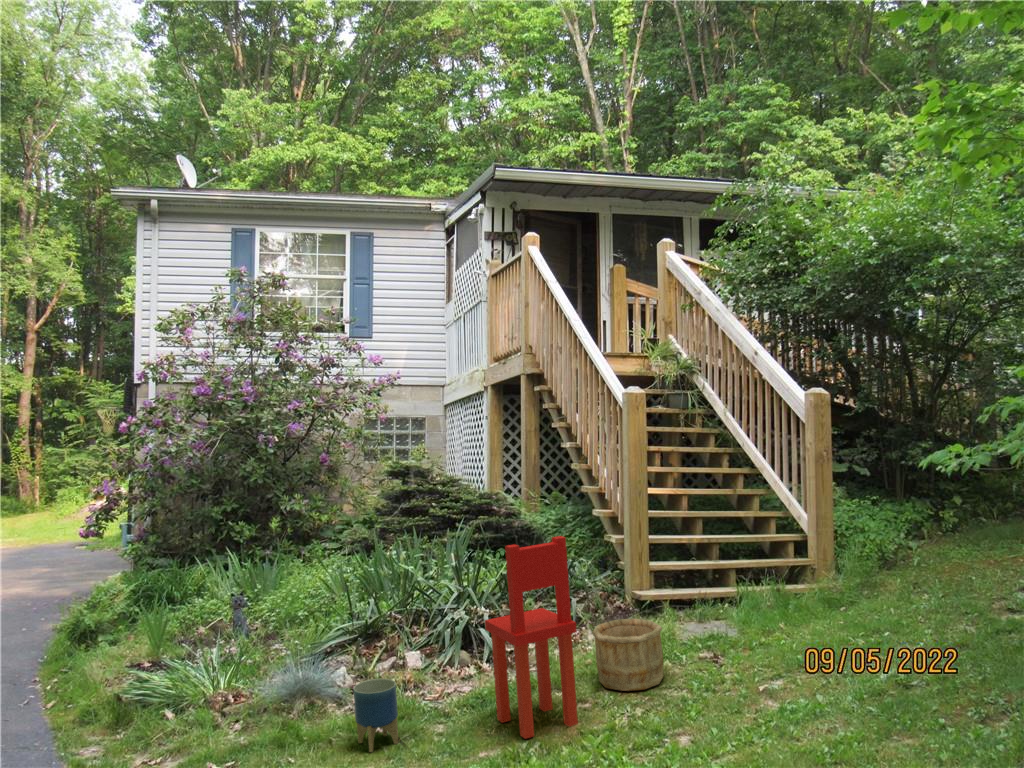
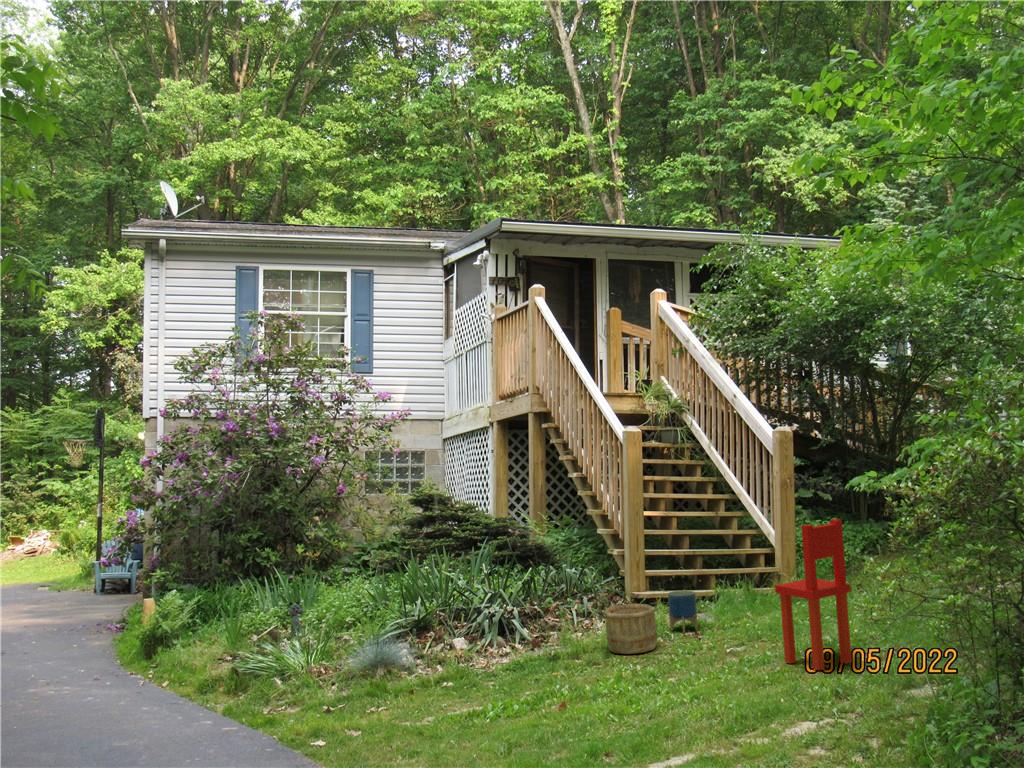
chair: present [485,536,578,739] -> present [775,519,852,670]
planter: present [354,679,399,752] -> present [668,590,698,633]

